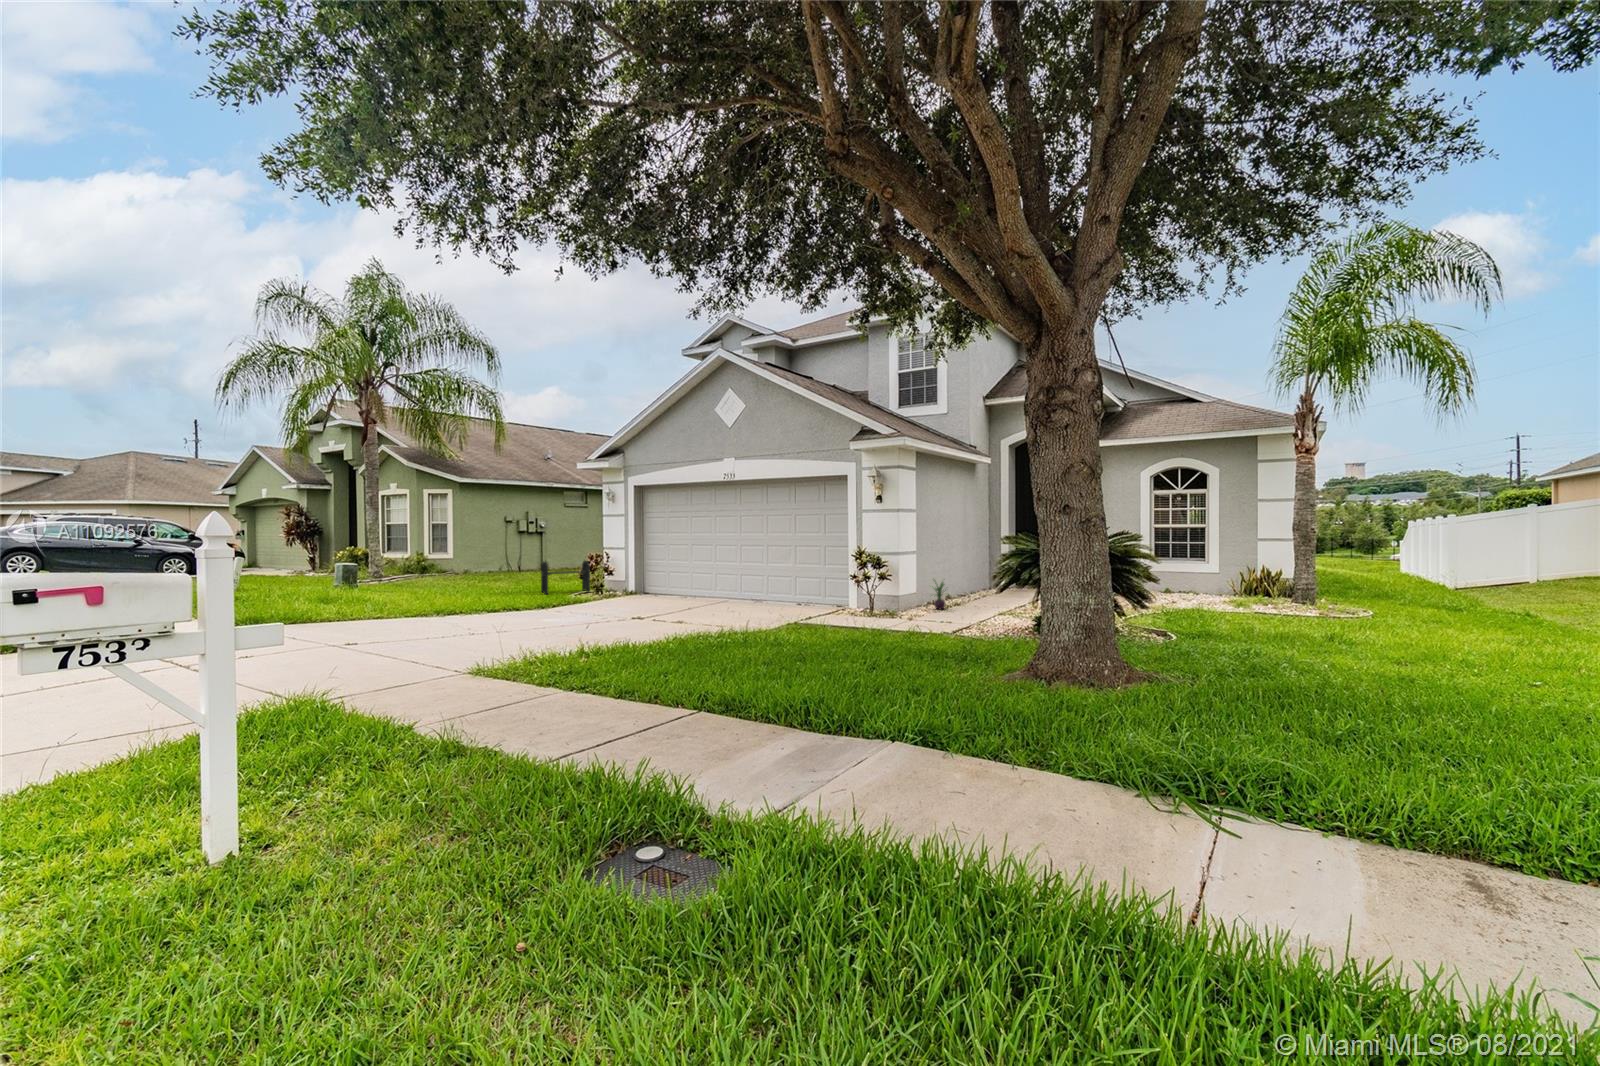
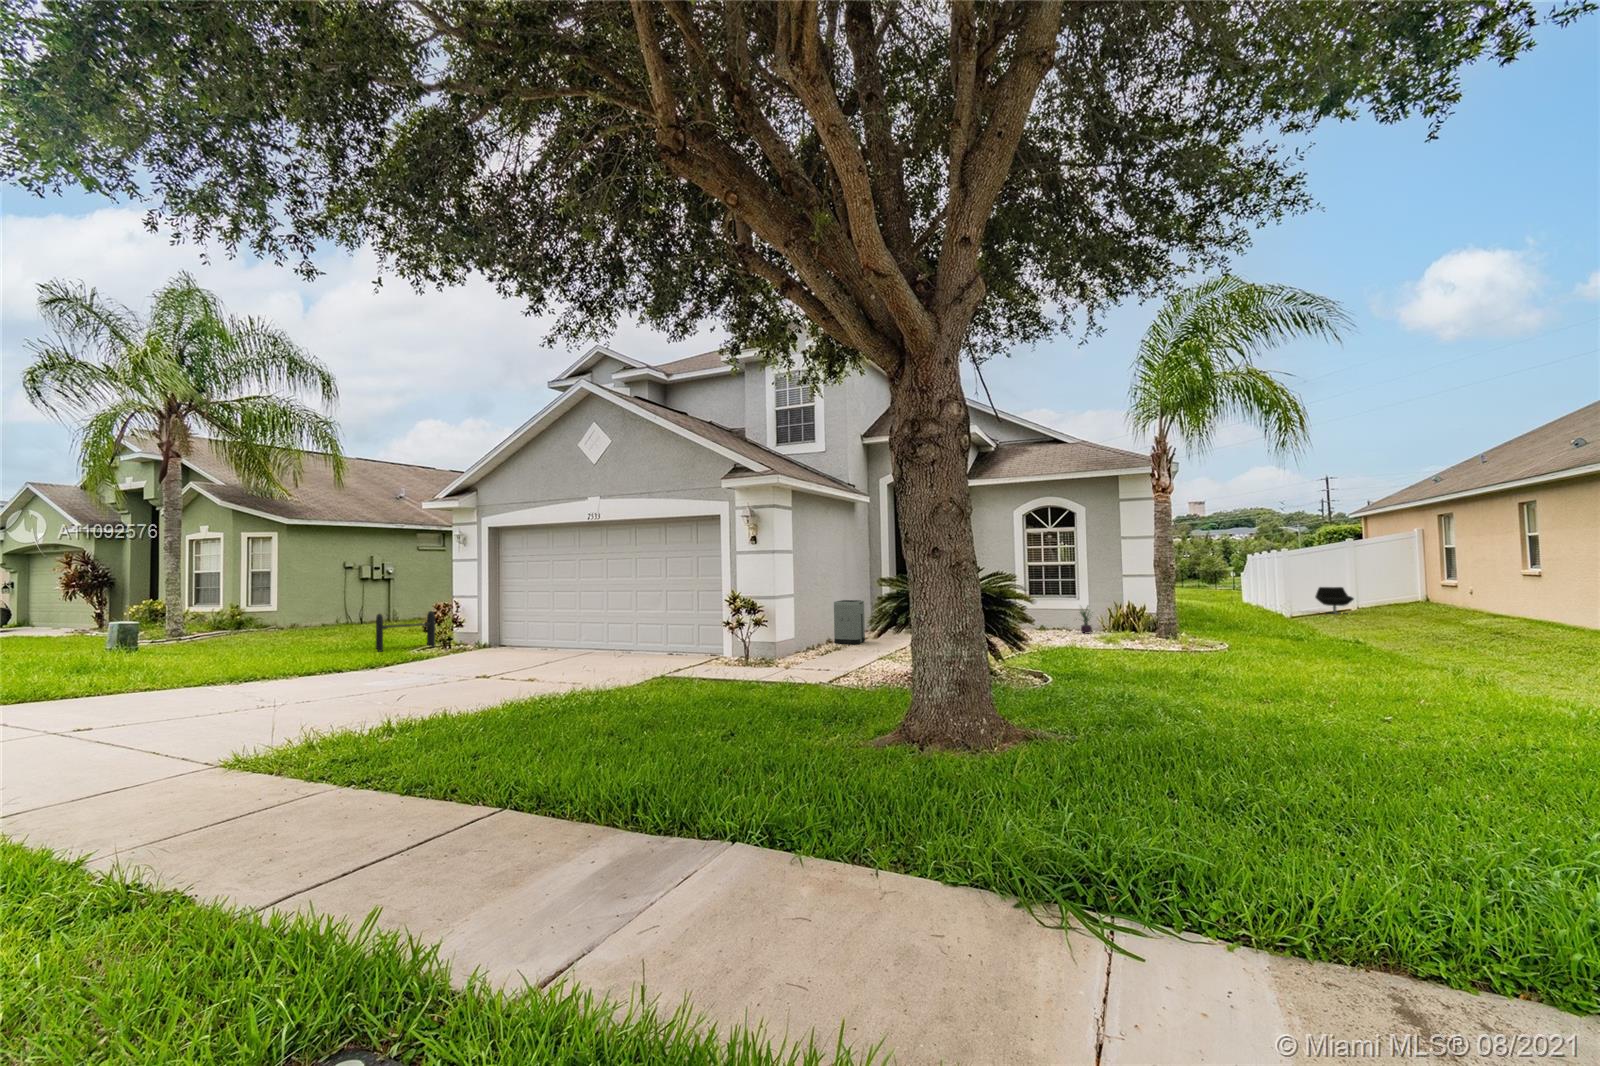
lounge chair: none [1487,557,1536,587] -> present [1315,587,1354,614]
trash can: none [952,559,982,601] -> present [834,600,865,645]
decorative plant: present [934,582,945,609] -> present [1080,606,1092,633]

